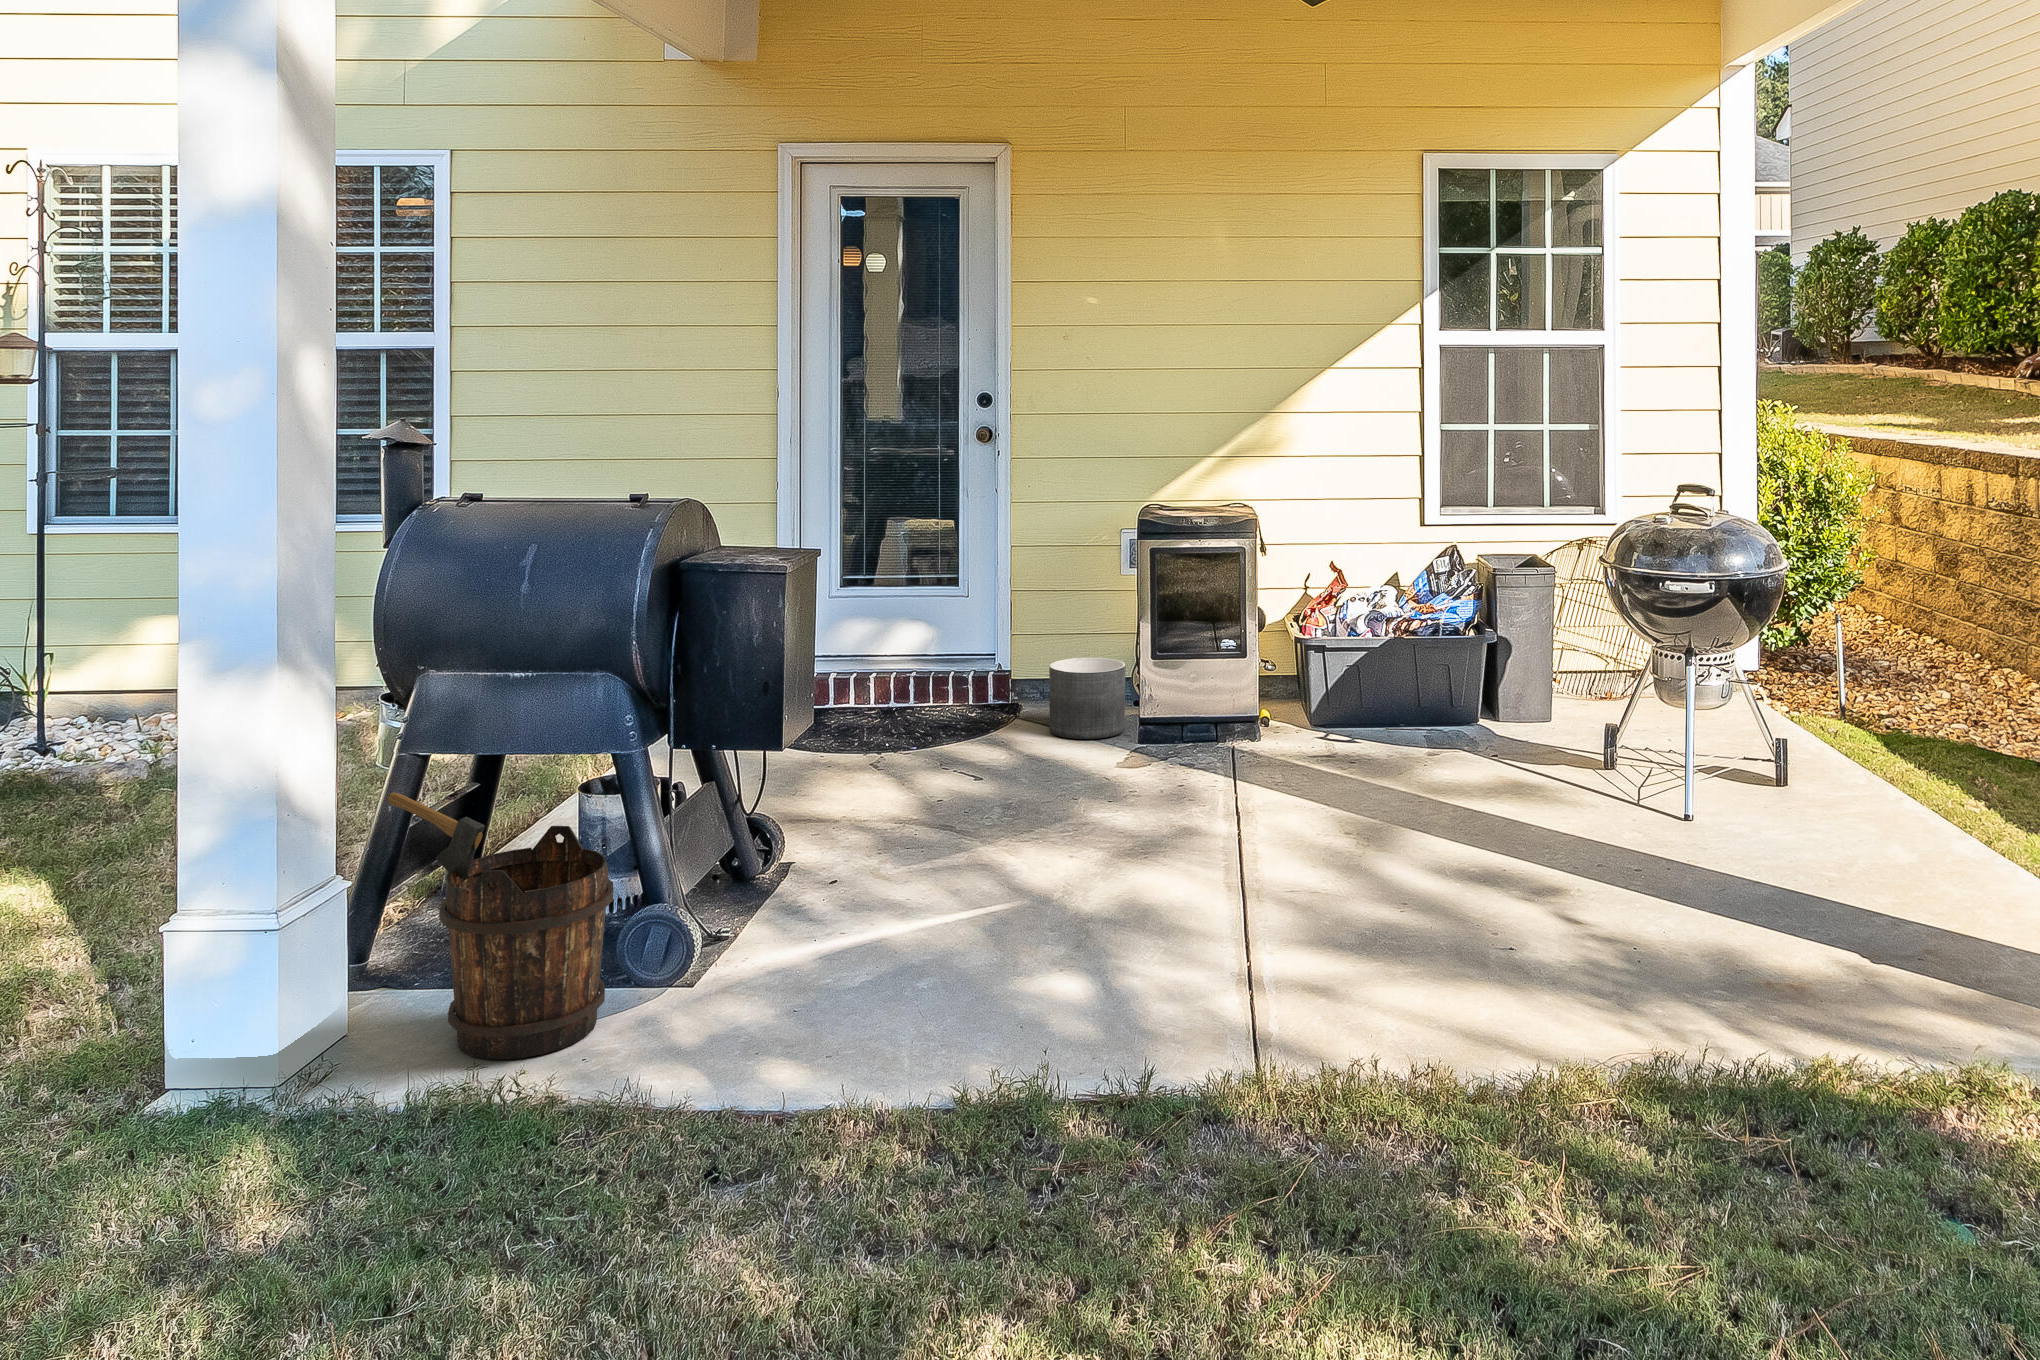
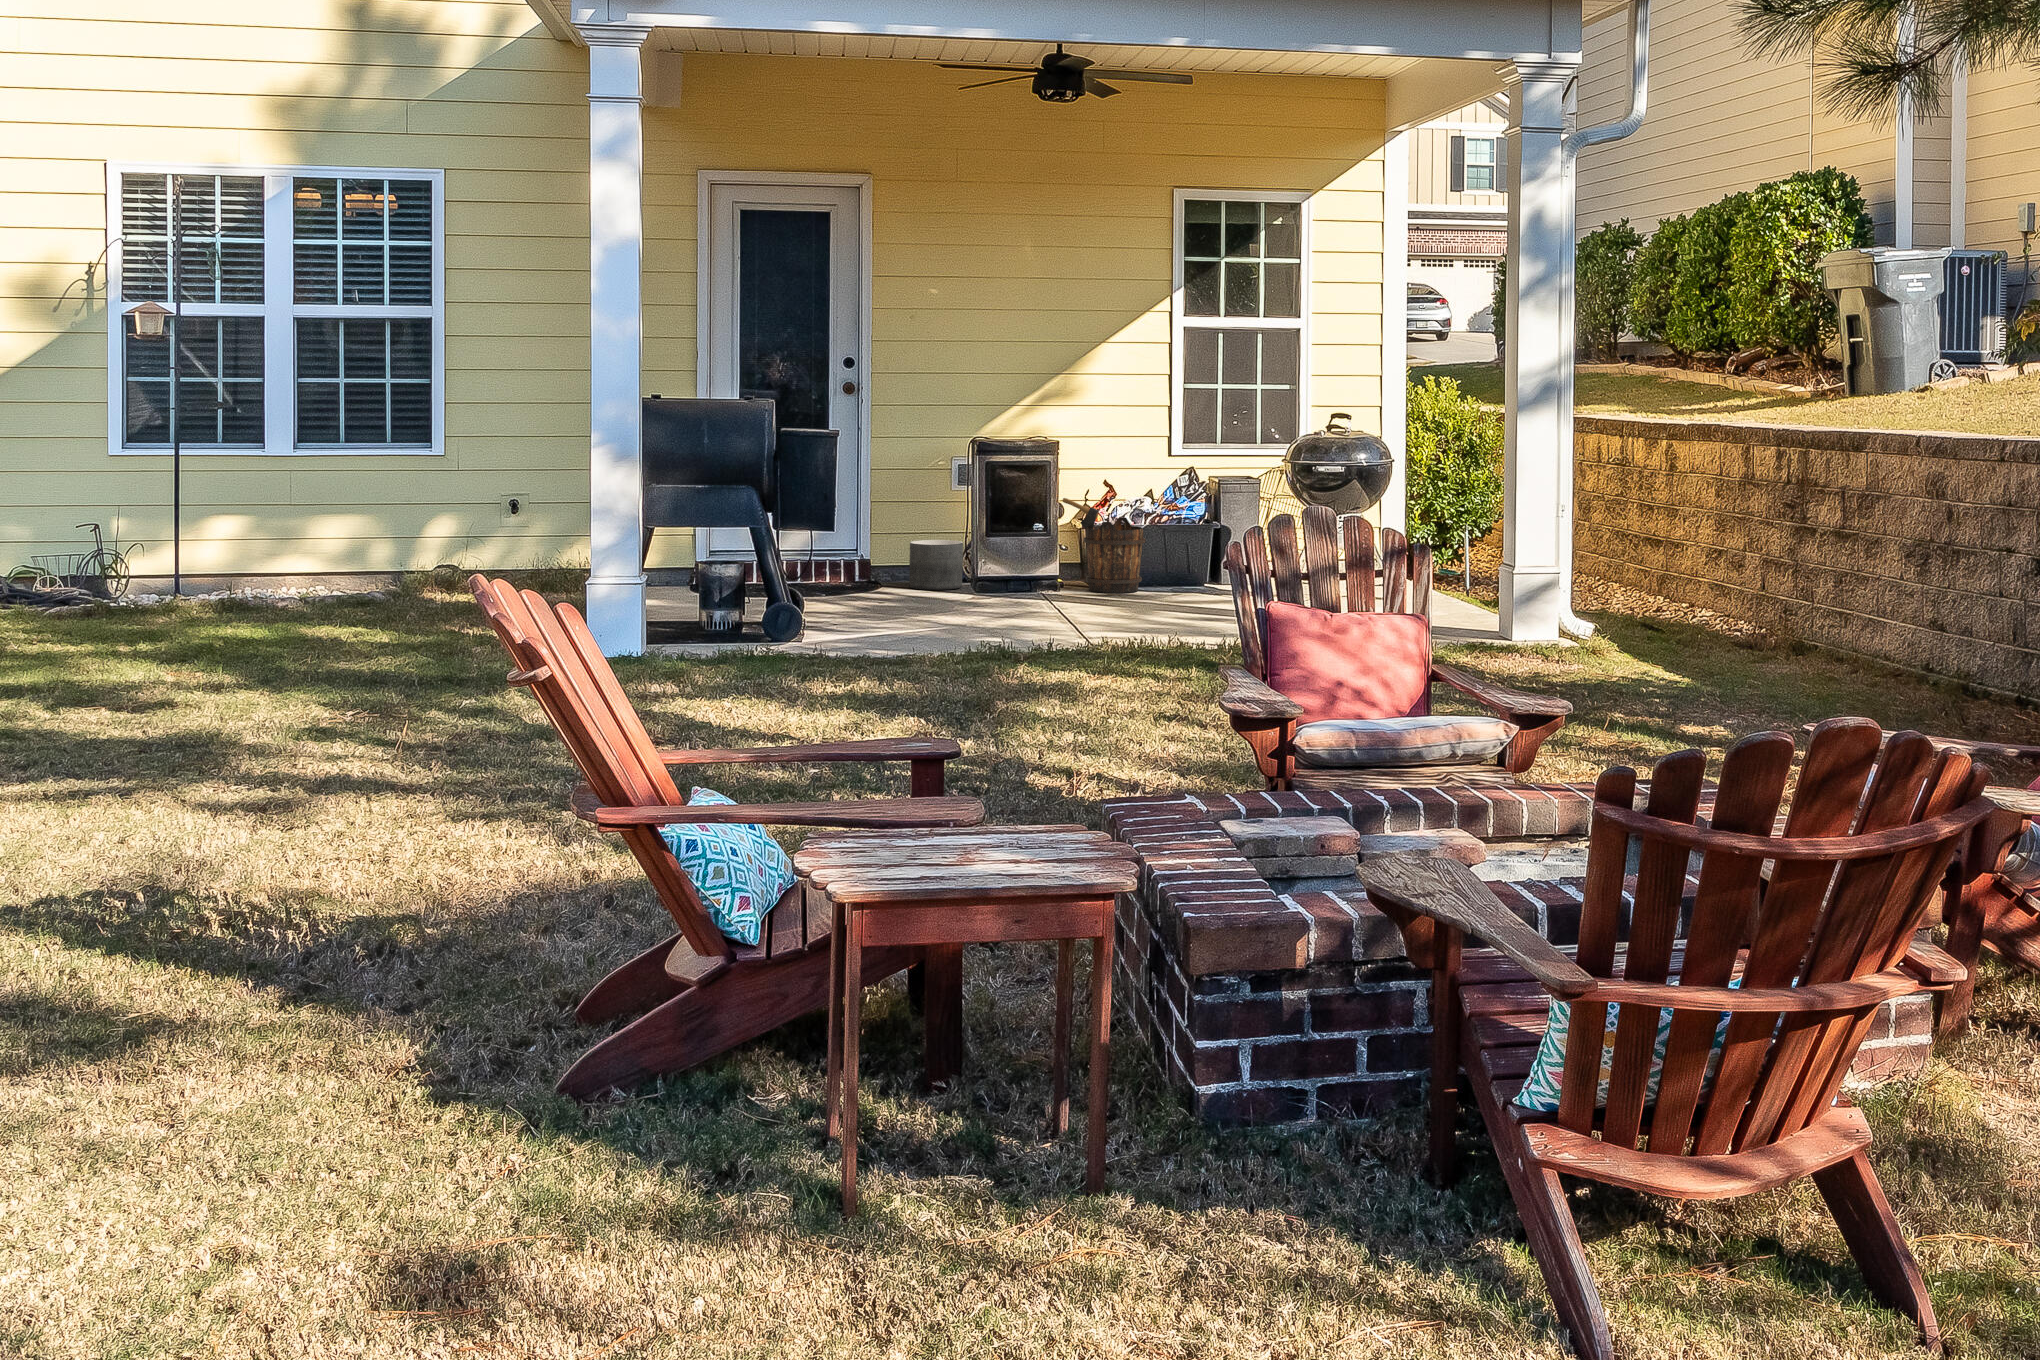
bucket: present [388,793,613,1059] -> present [1063,498,1146,593]

